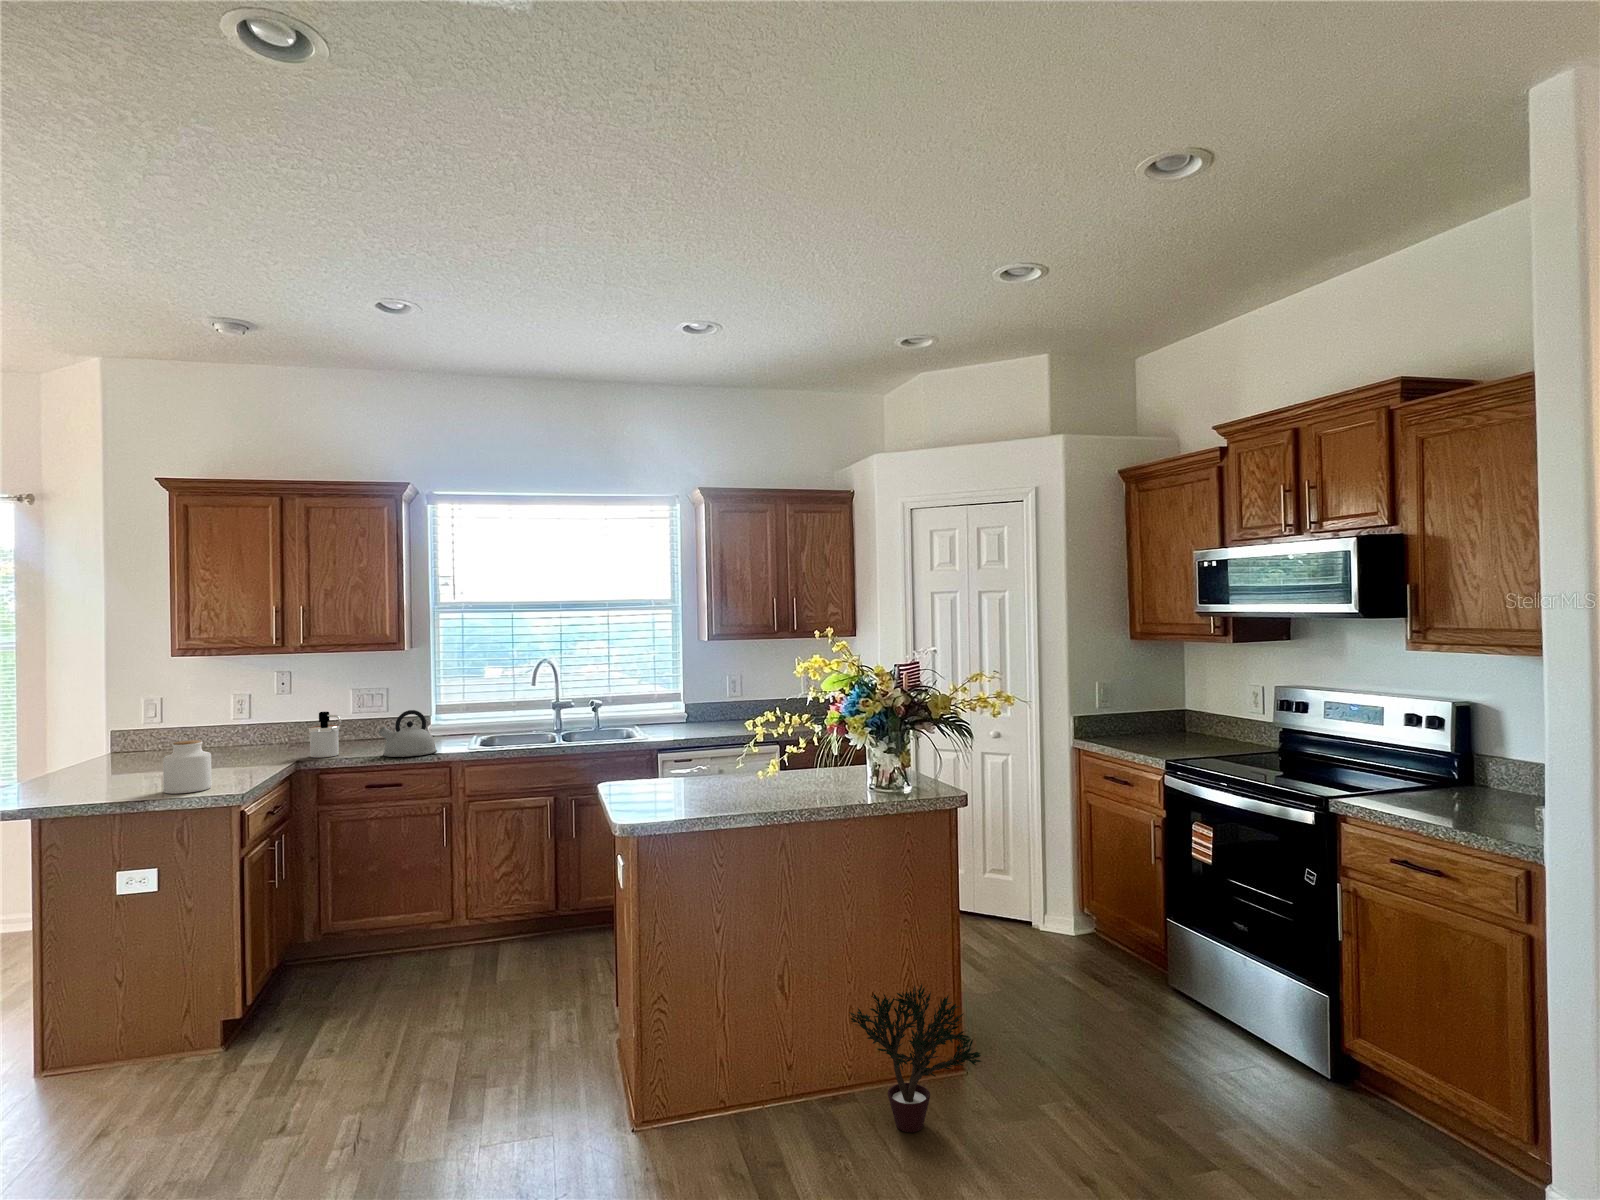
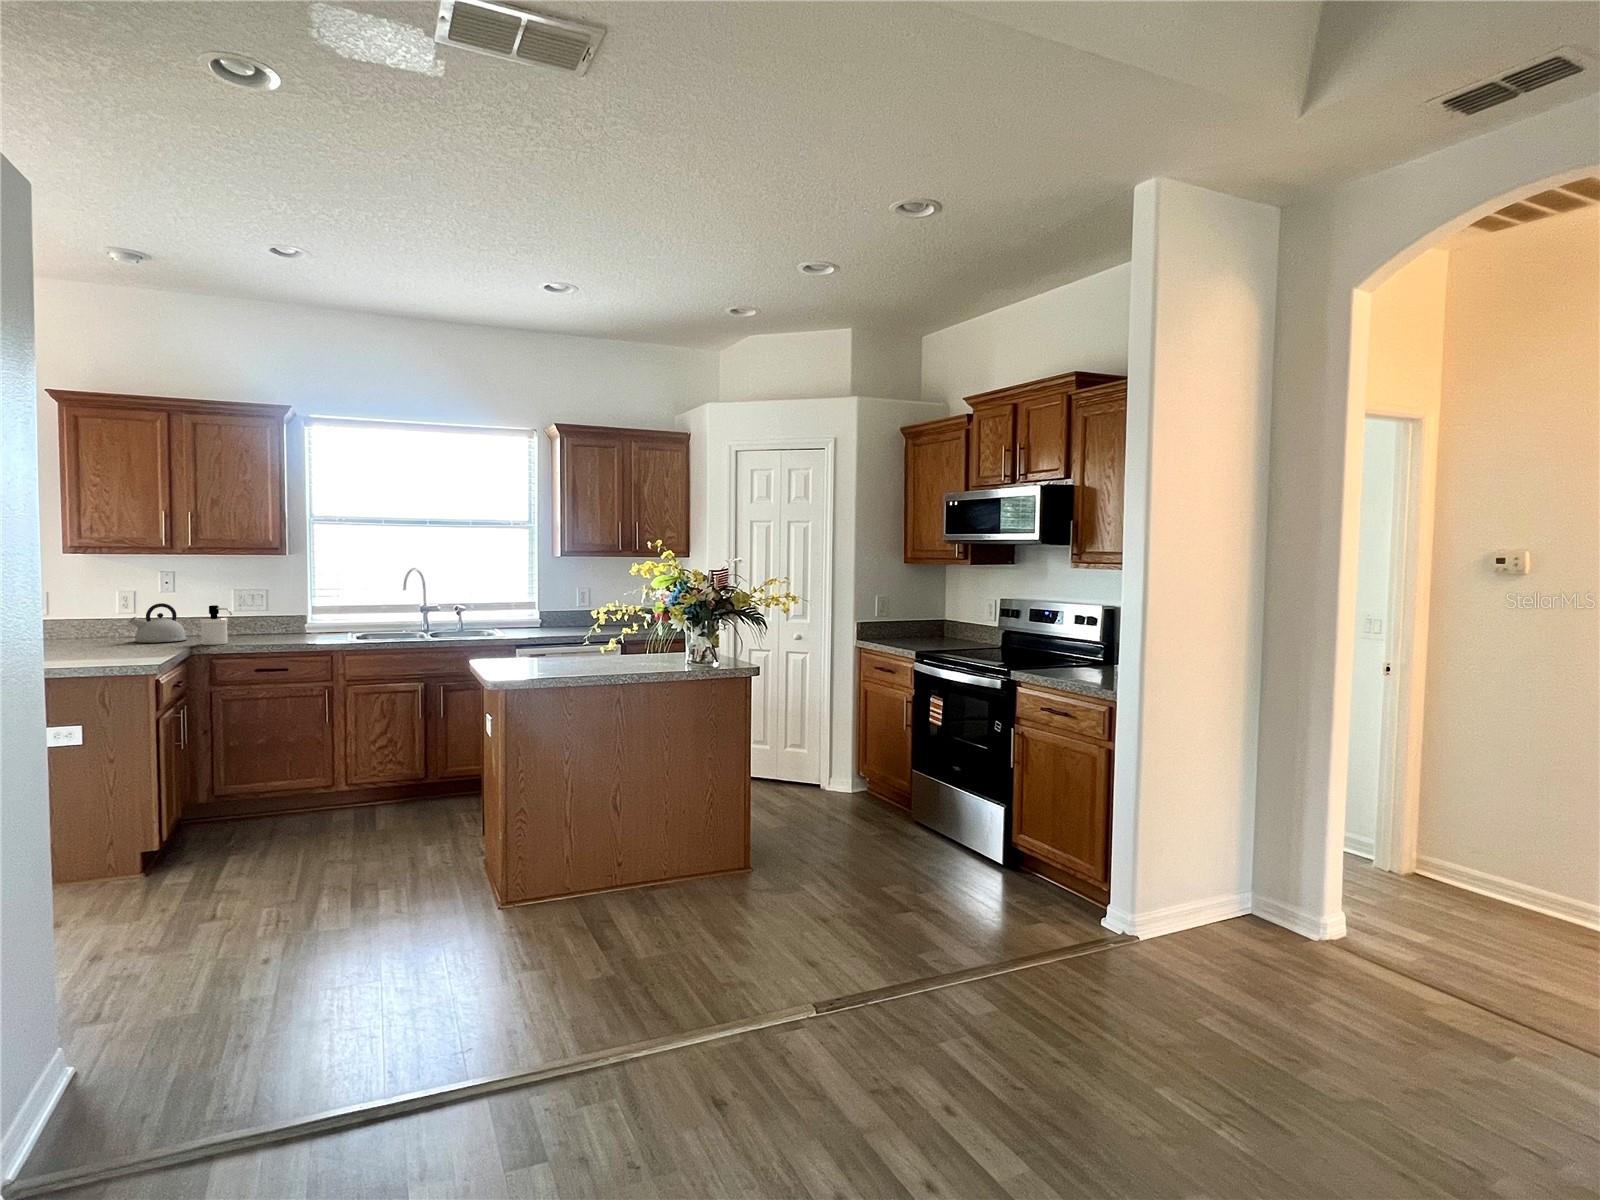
kettle: present [379,710,437,757] -> present [129,603,187,643]
jar: present [163,740,212,794] -> none [80,621,124,665]
potted plant: present [849,984,981,1132] -> none [664,800,758,900]

